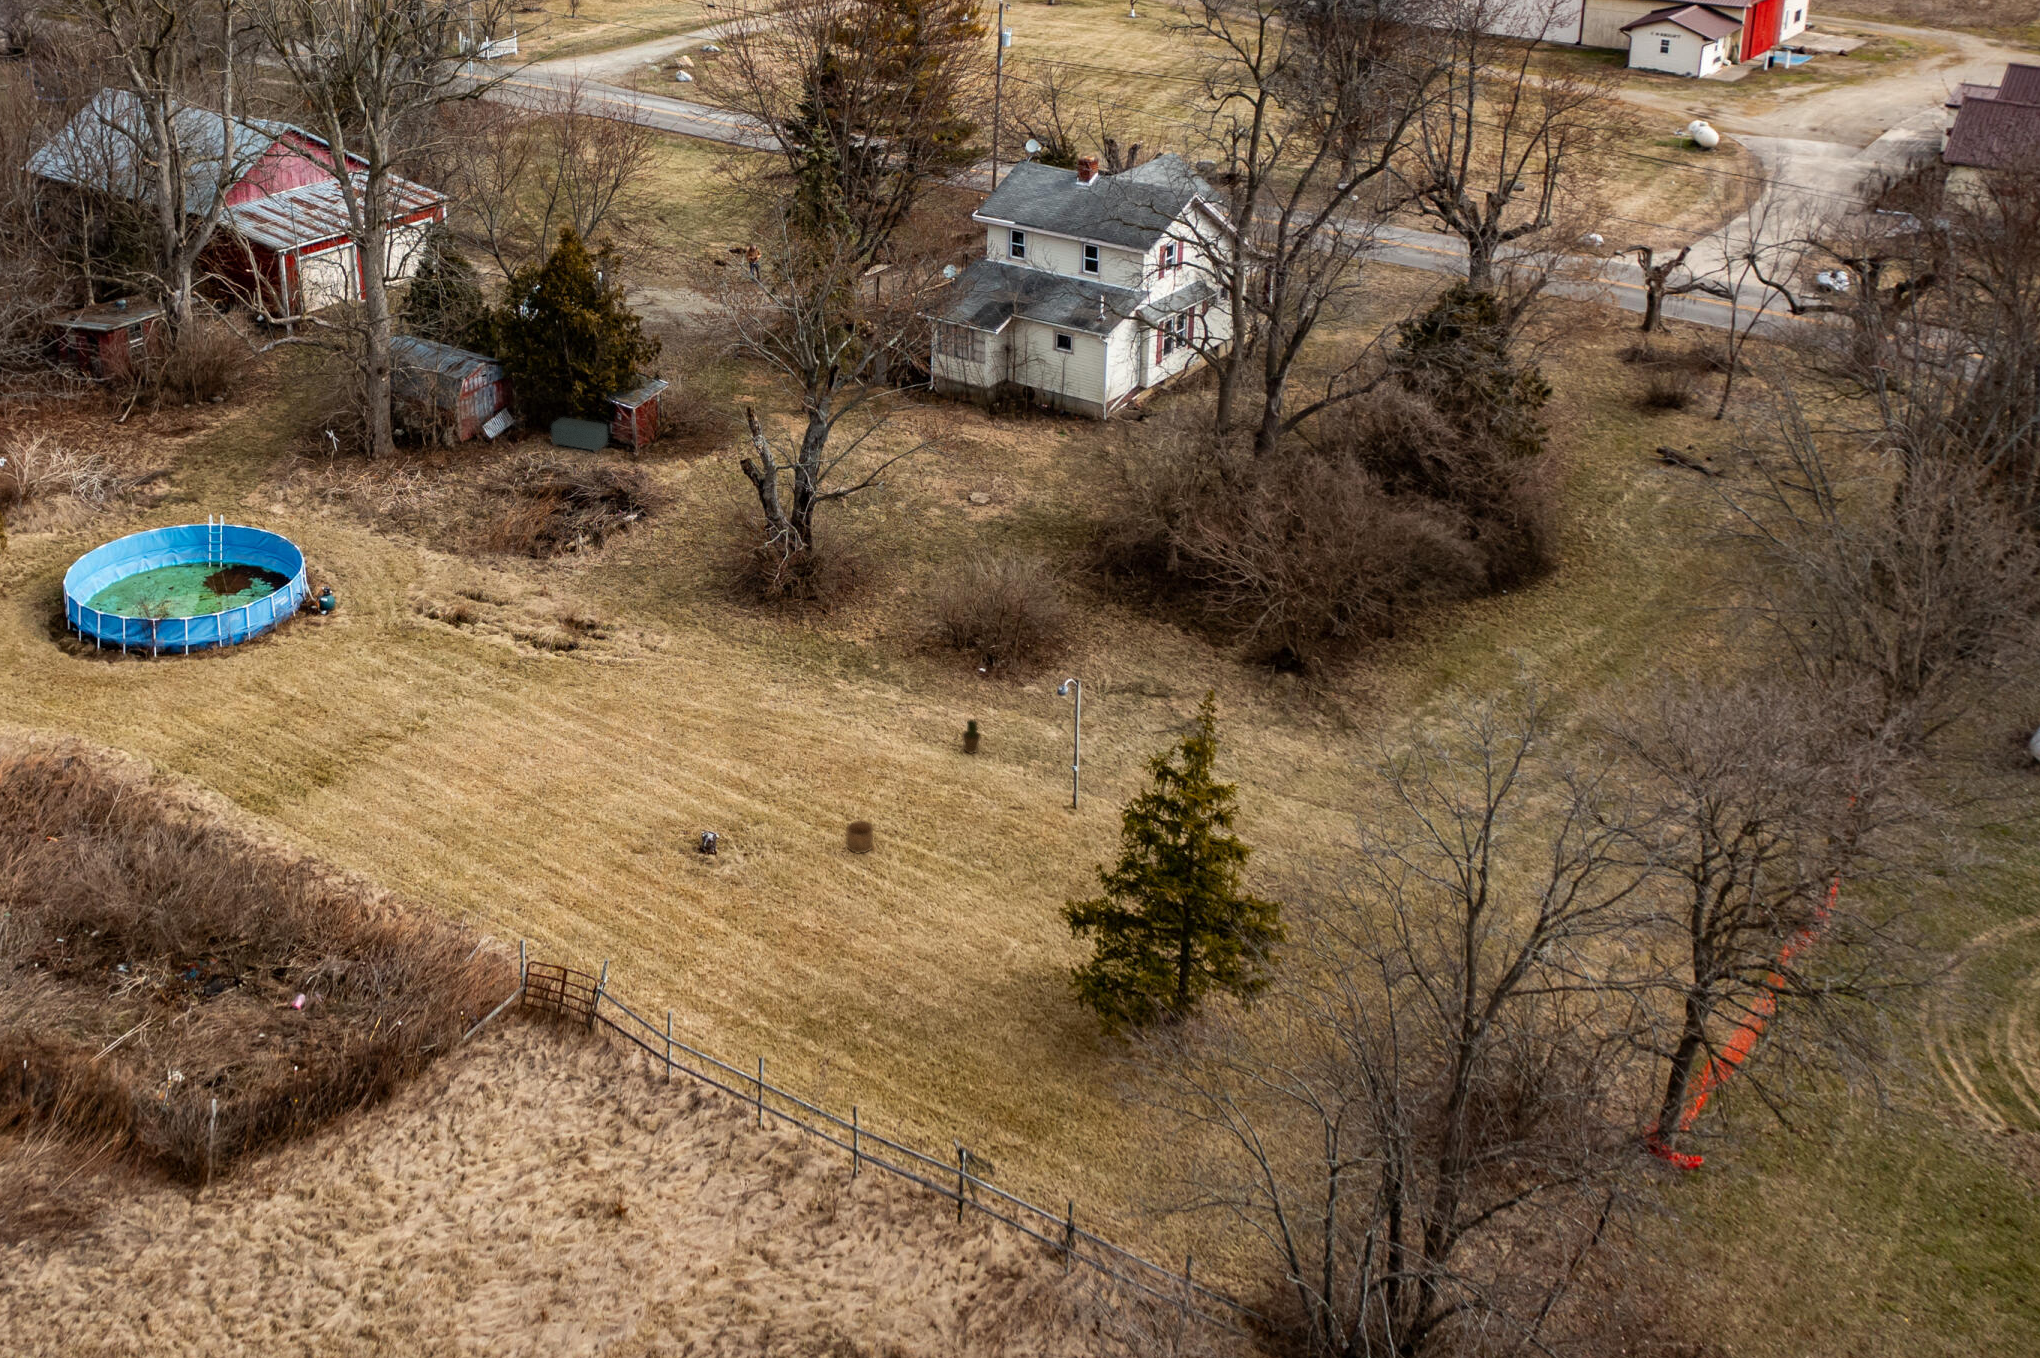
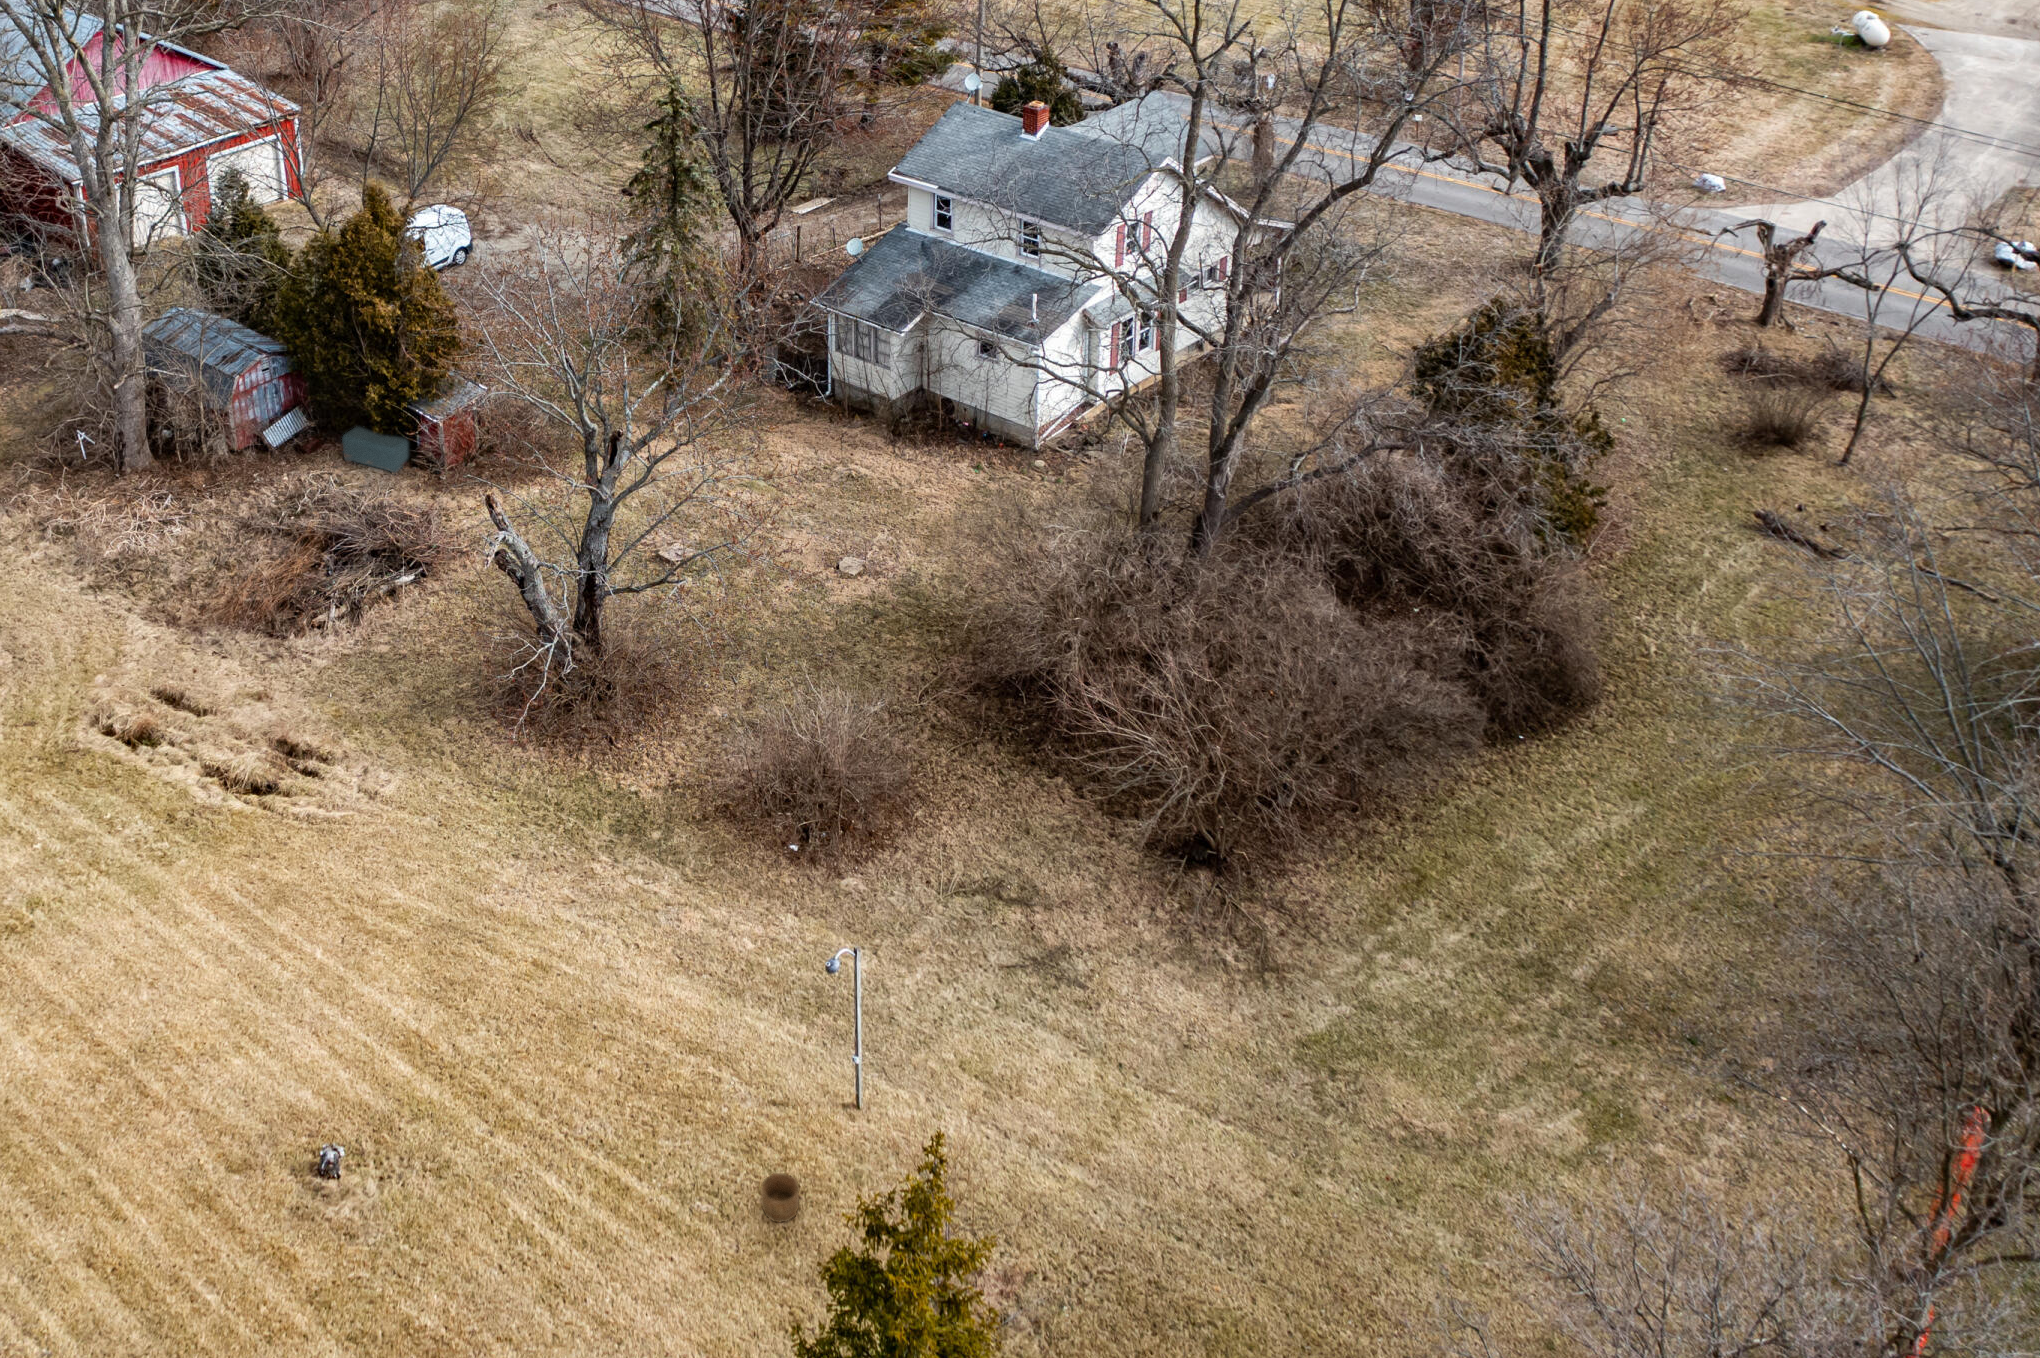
potted plant: present [962,719,981,754] -> none [713,963,744,1008]
wooden bucket: present [846,821,874,853] -> present [761,1173,800,1222]

